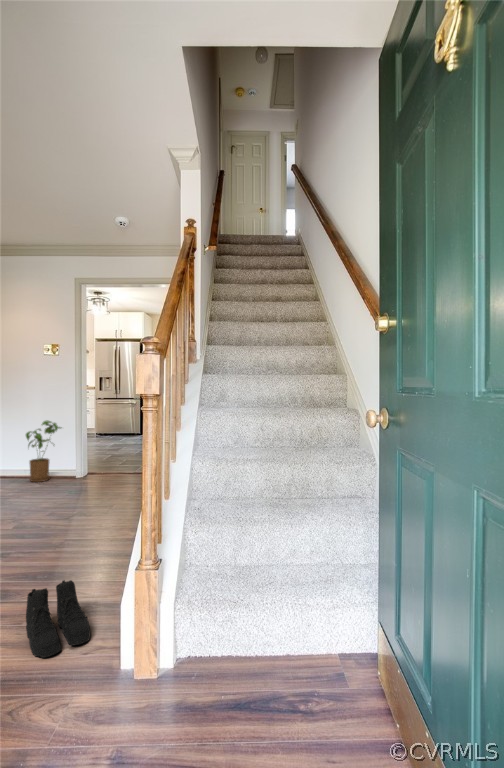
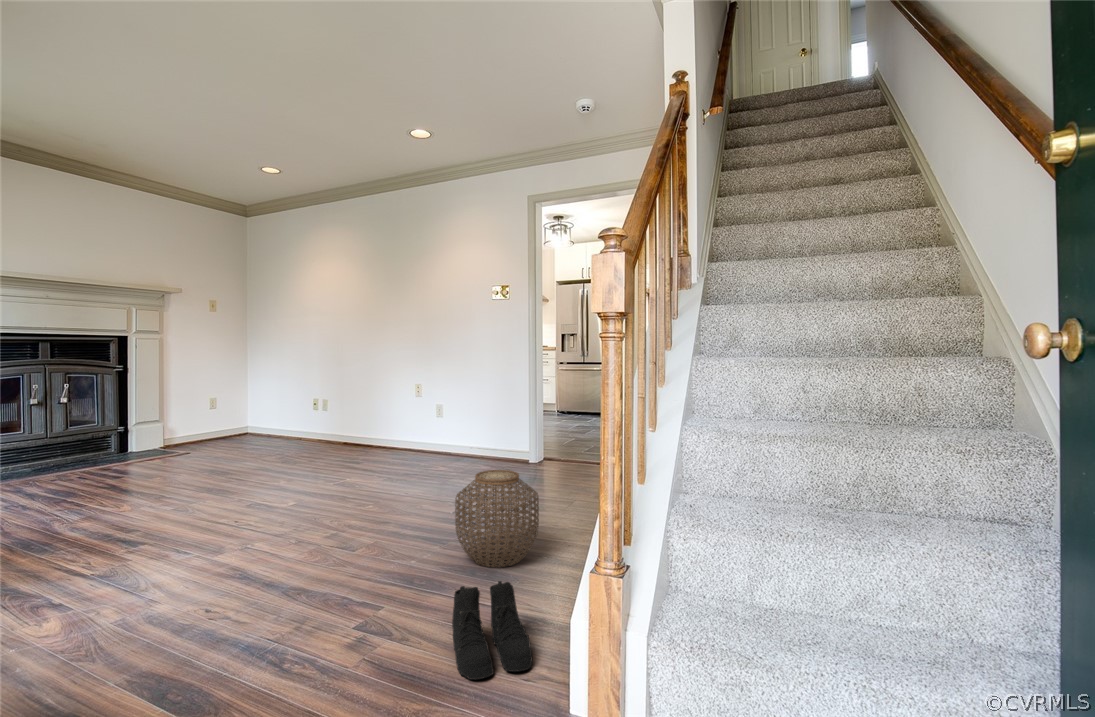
house plant: present [26,420,62,482] -> none [470,383,515,462]
woven basket: none [21,494,90,569] -> present [455,470,539,567]

